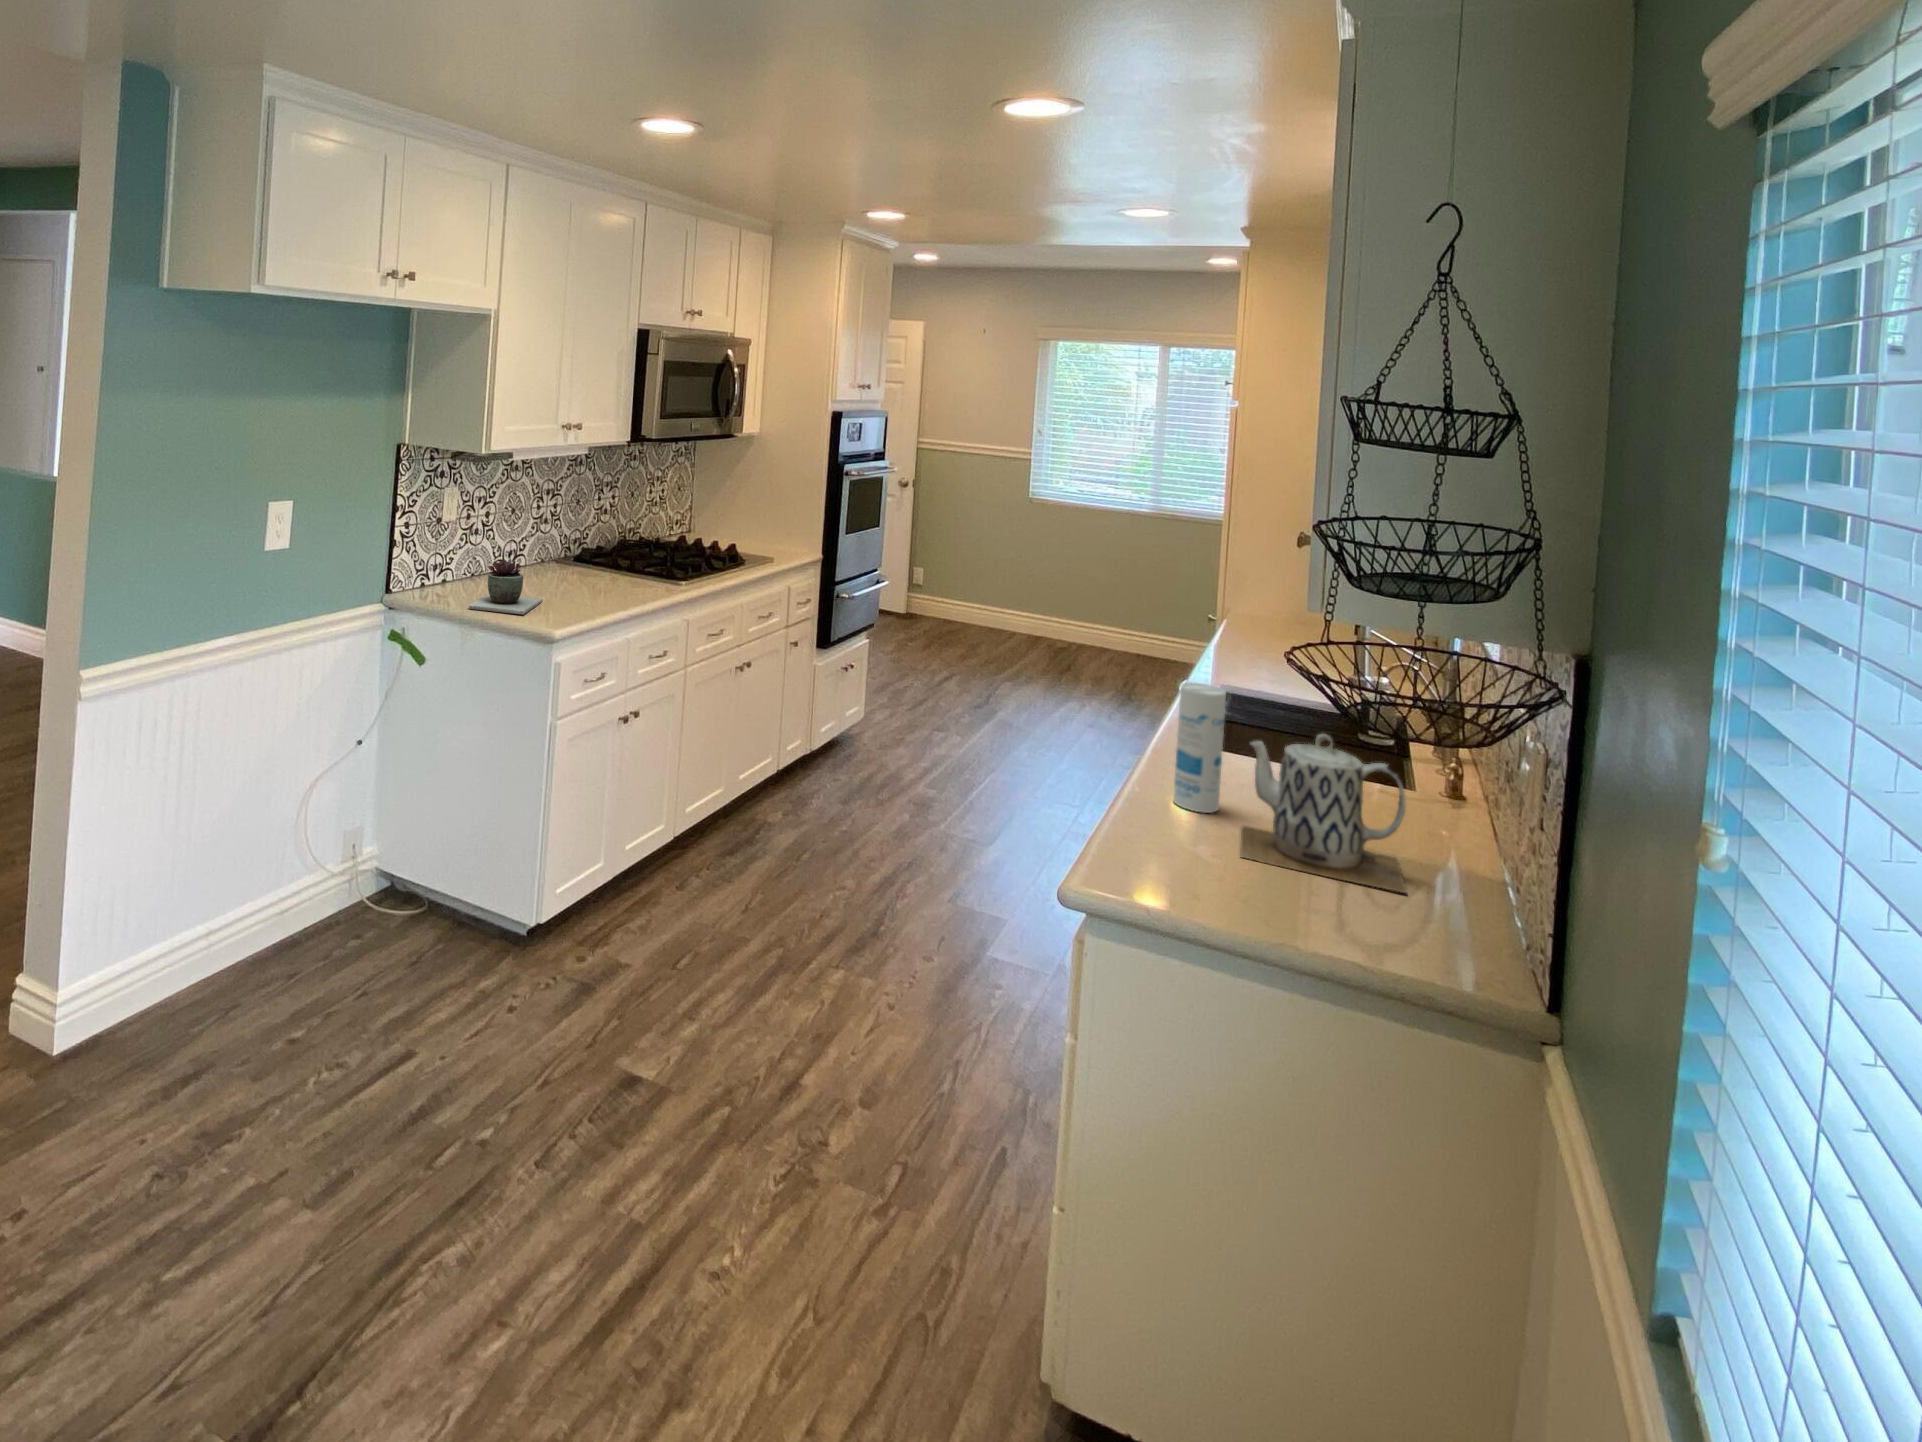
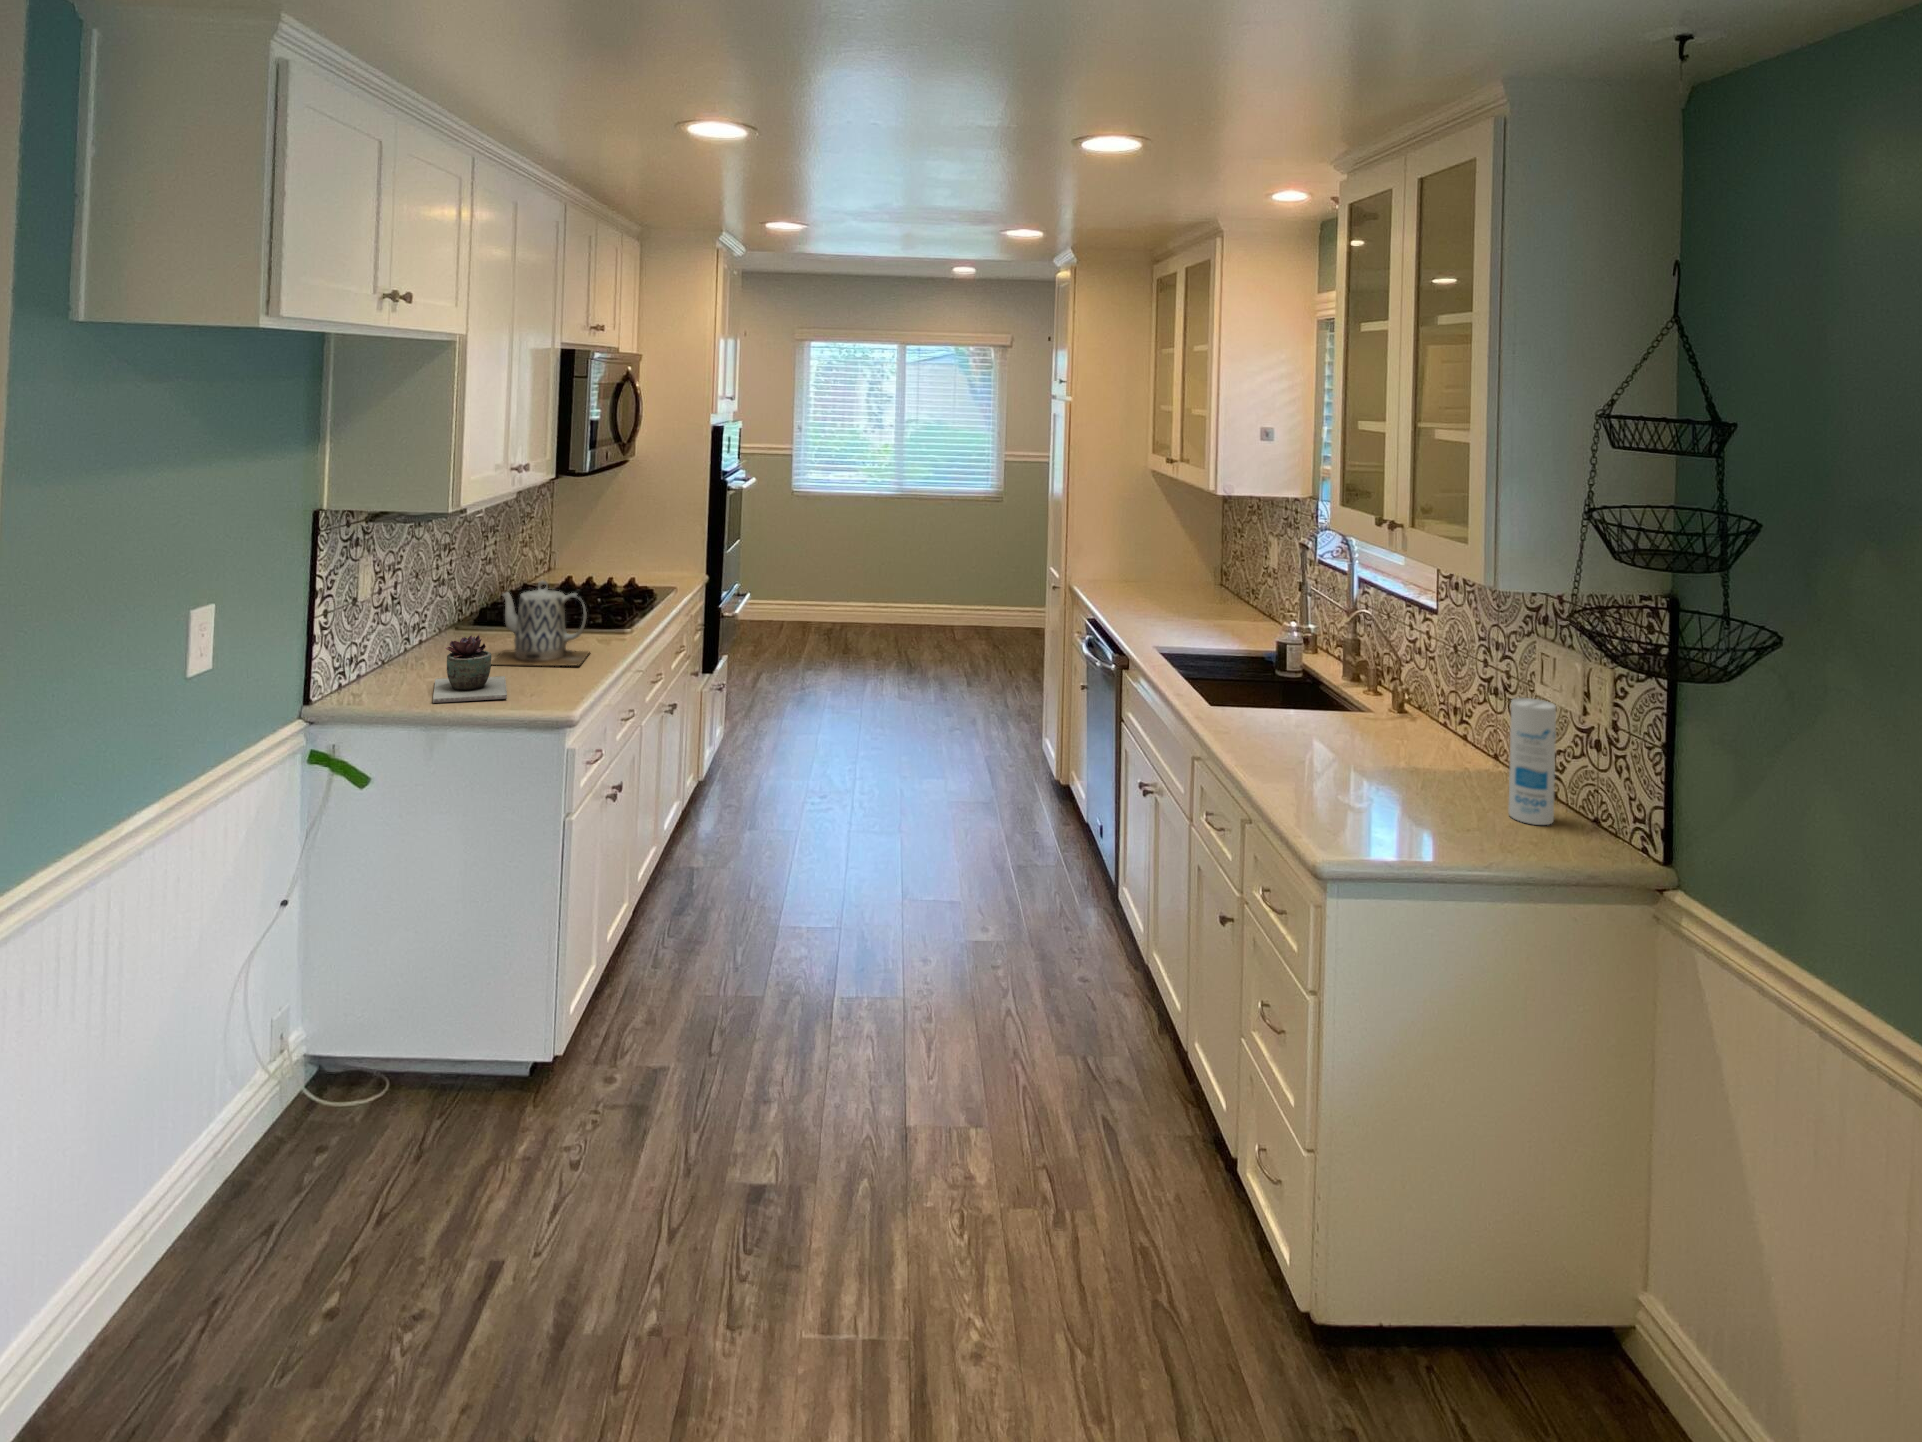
canister: present [1173,683,1226,813] -> present [1509,698,1556,825]
teapot: present [1240,734,1406,893] -> present [492,581,589,666]

